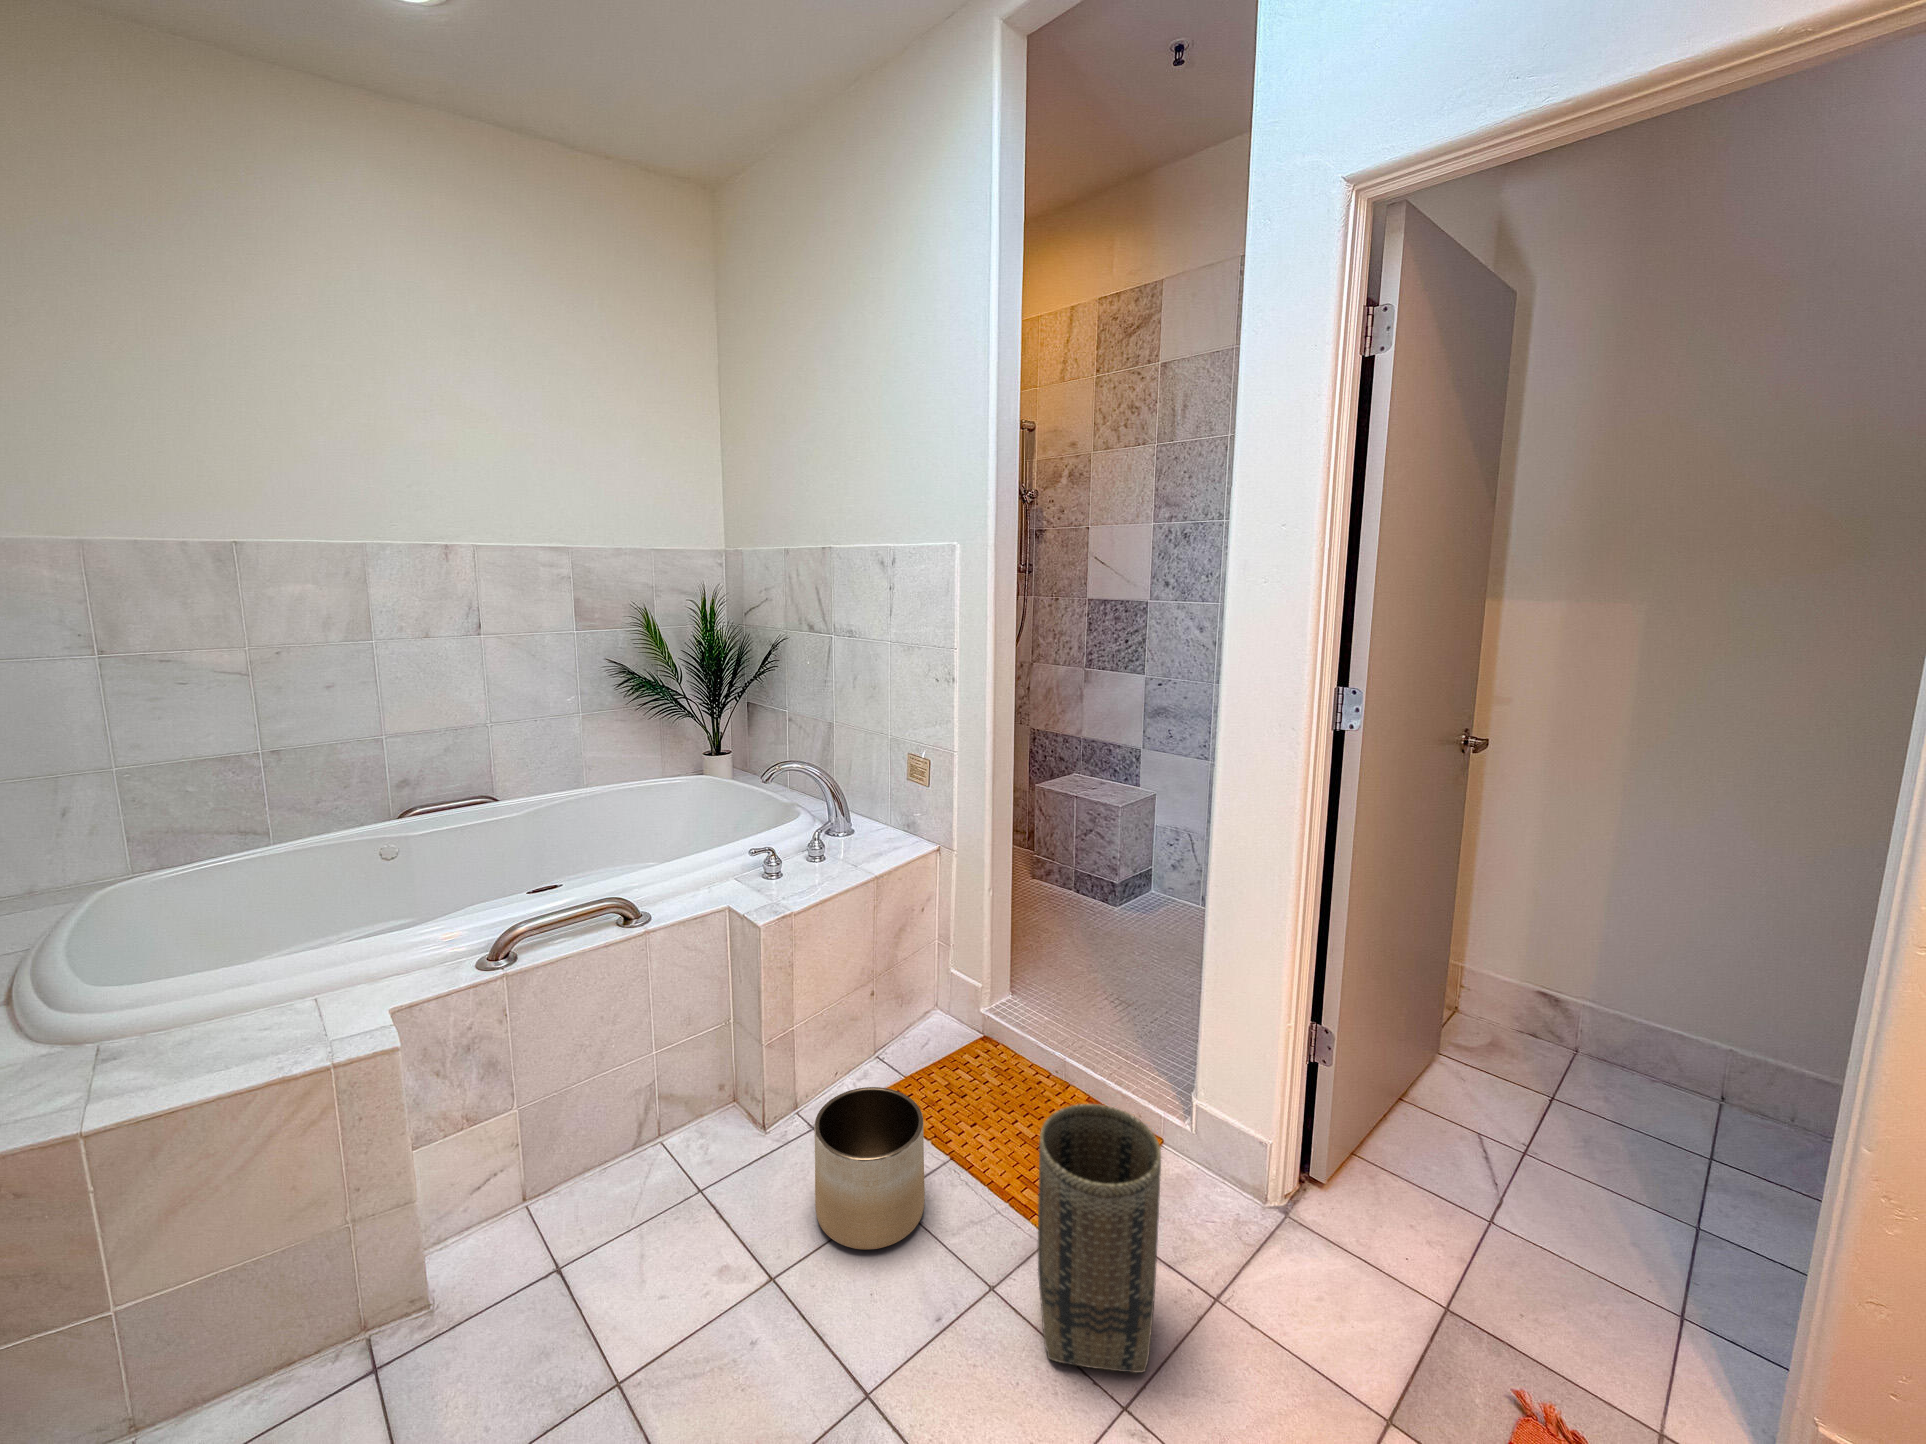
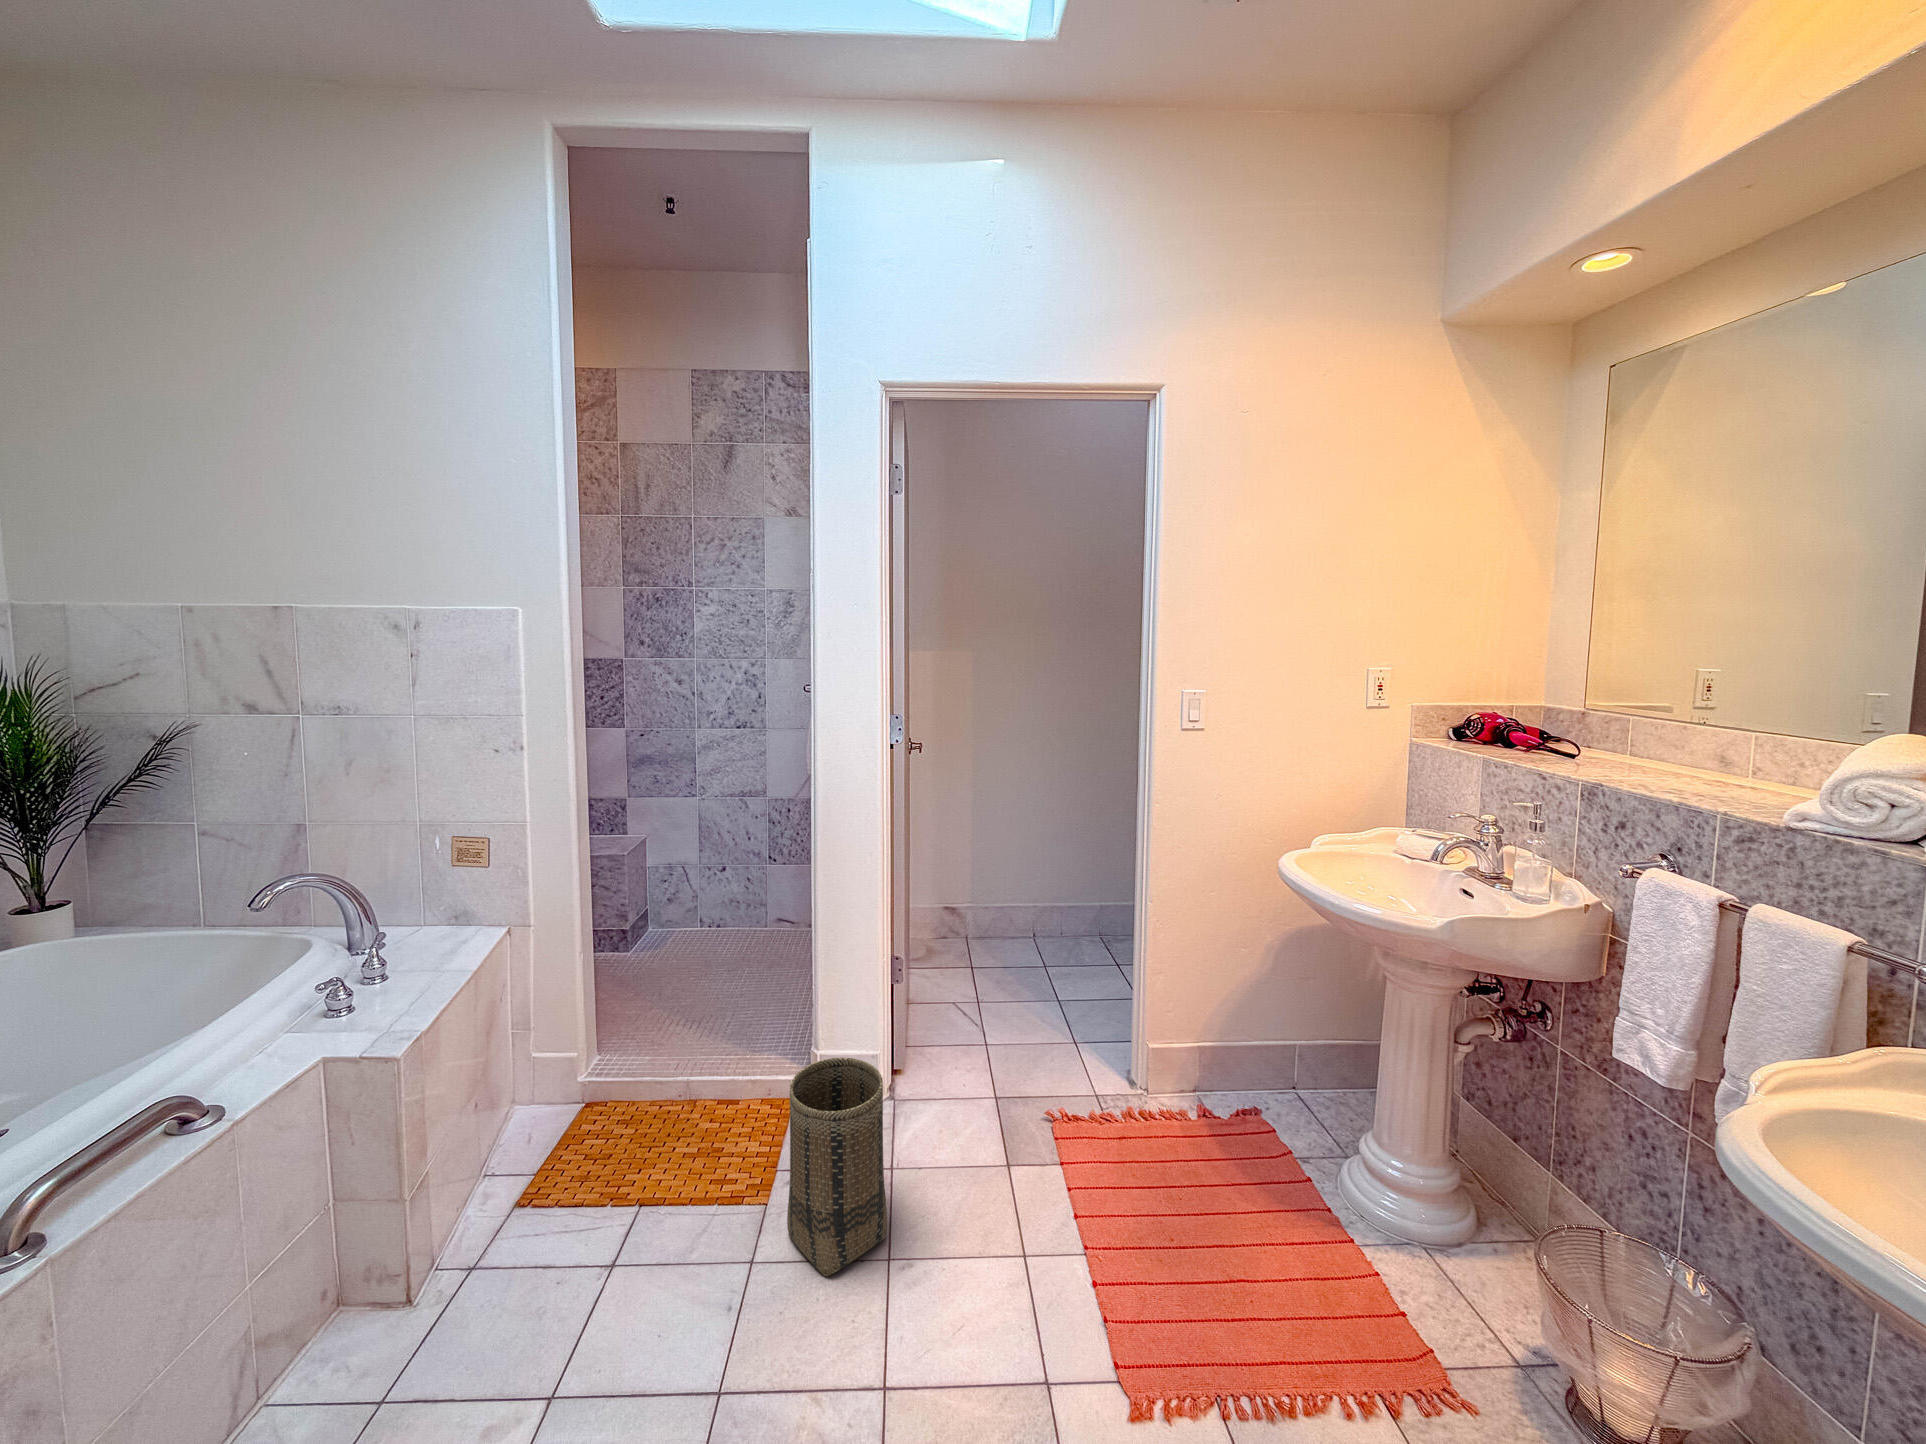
planter: present [814,1087,925,1249] -> none [533,1162,658,1340]

